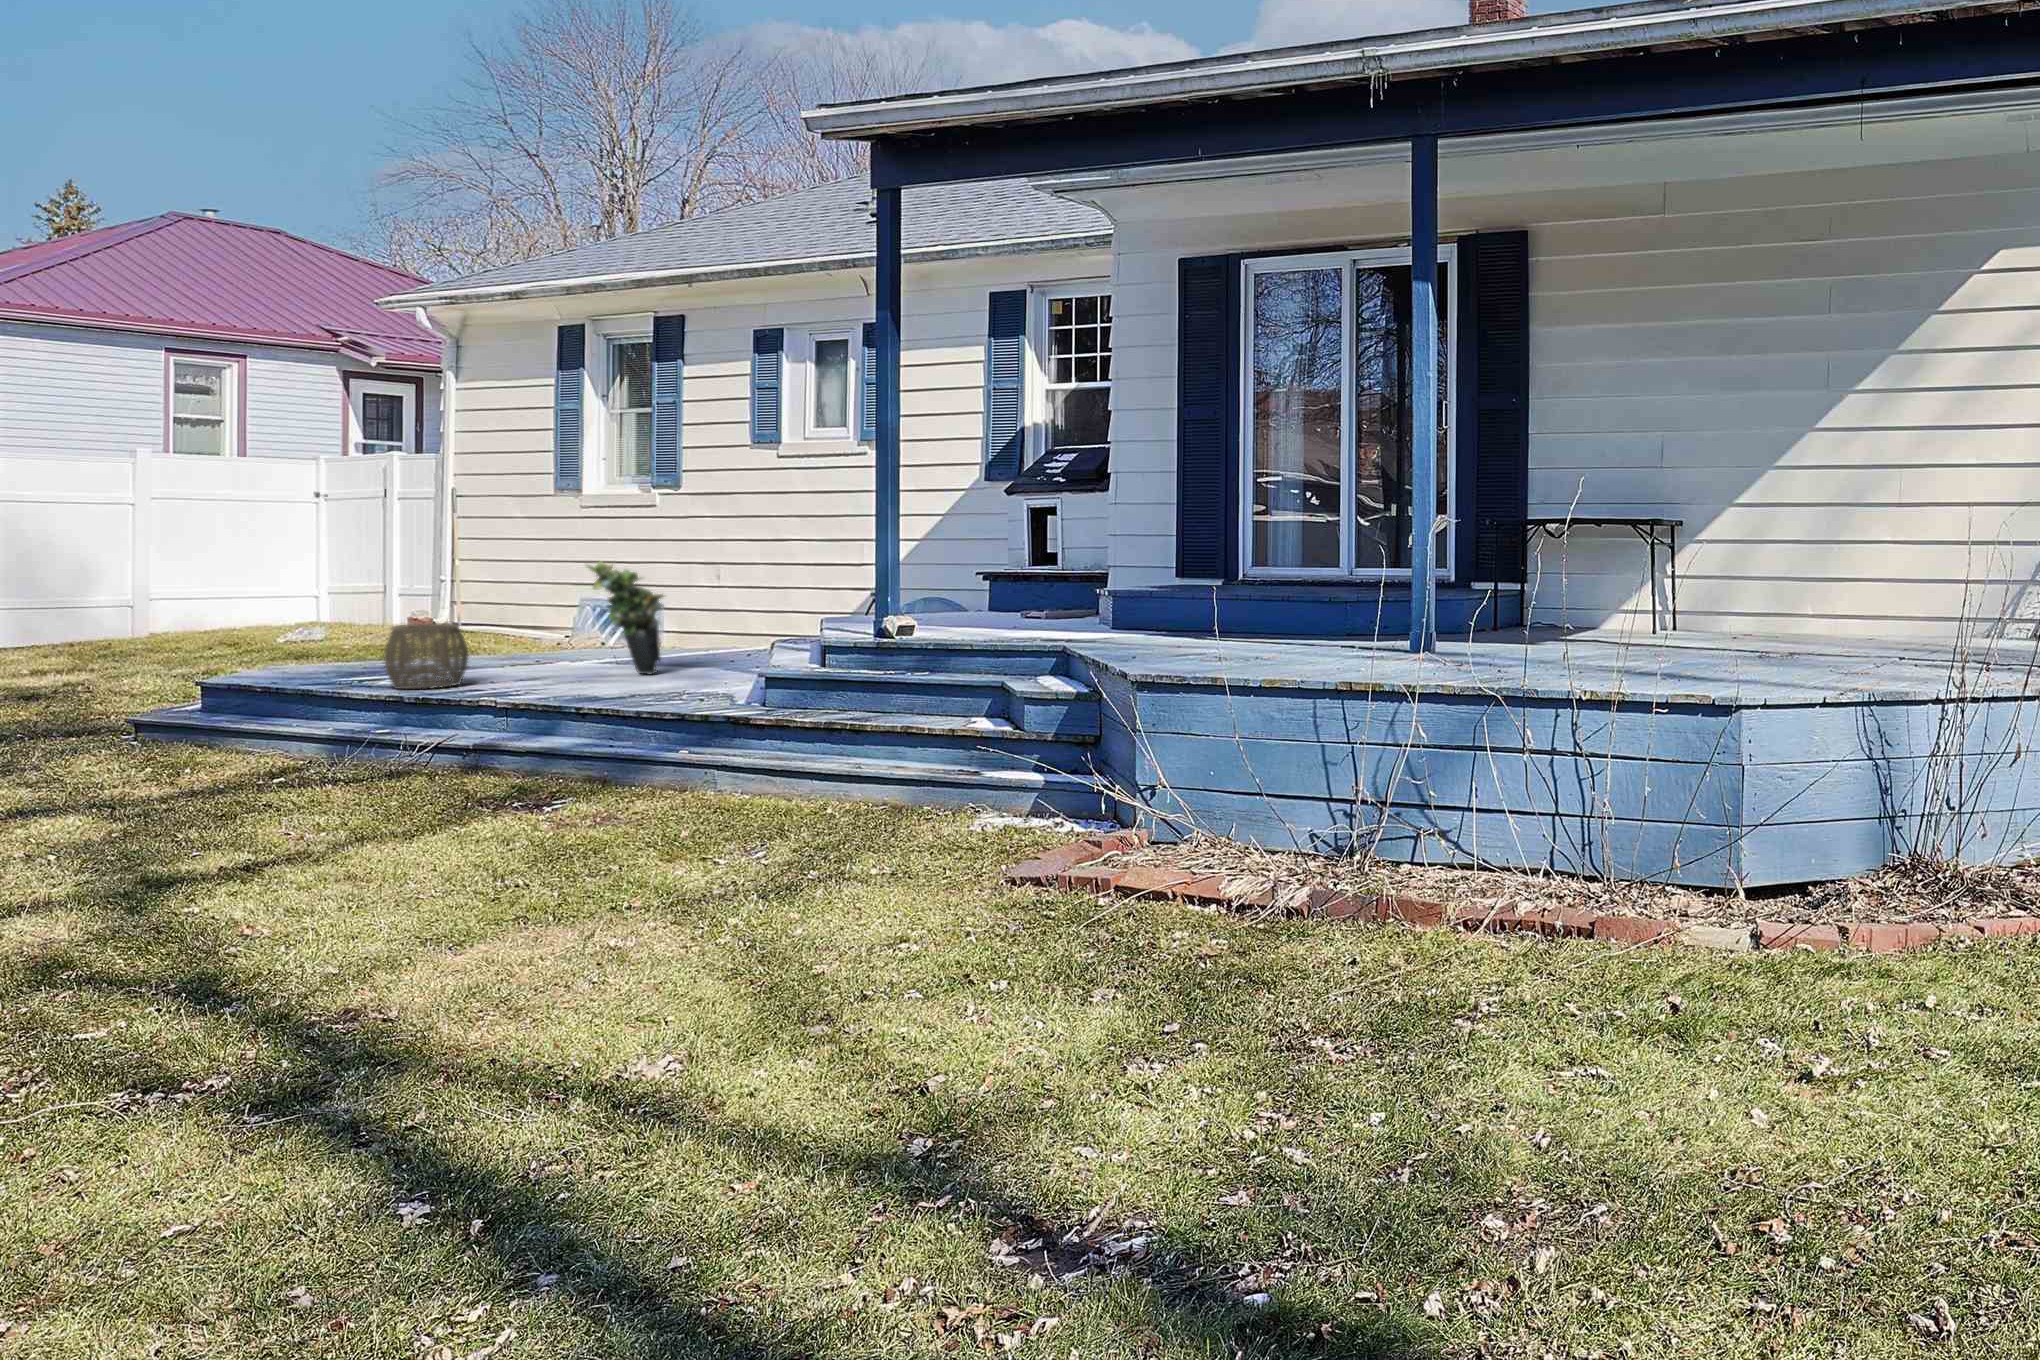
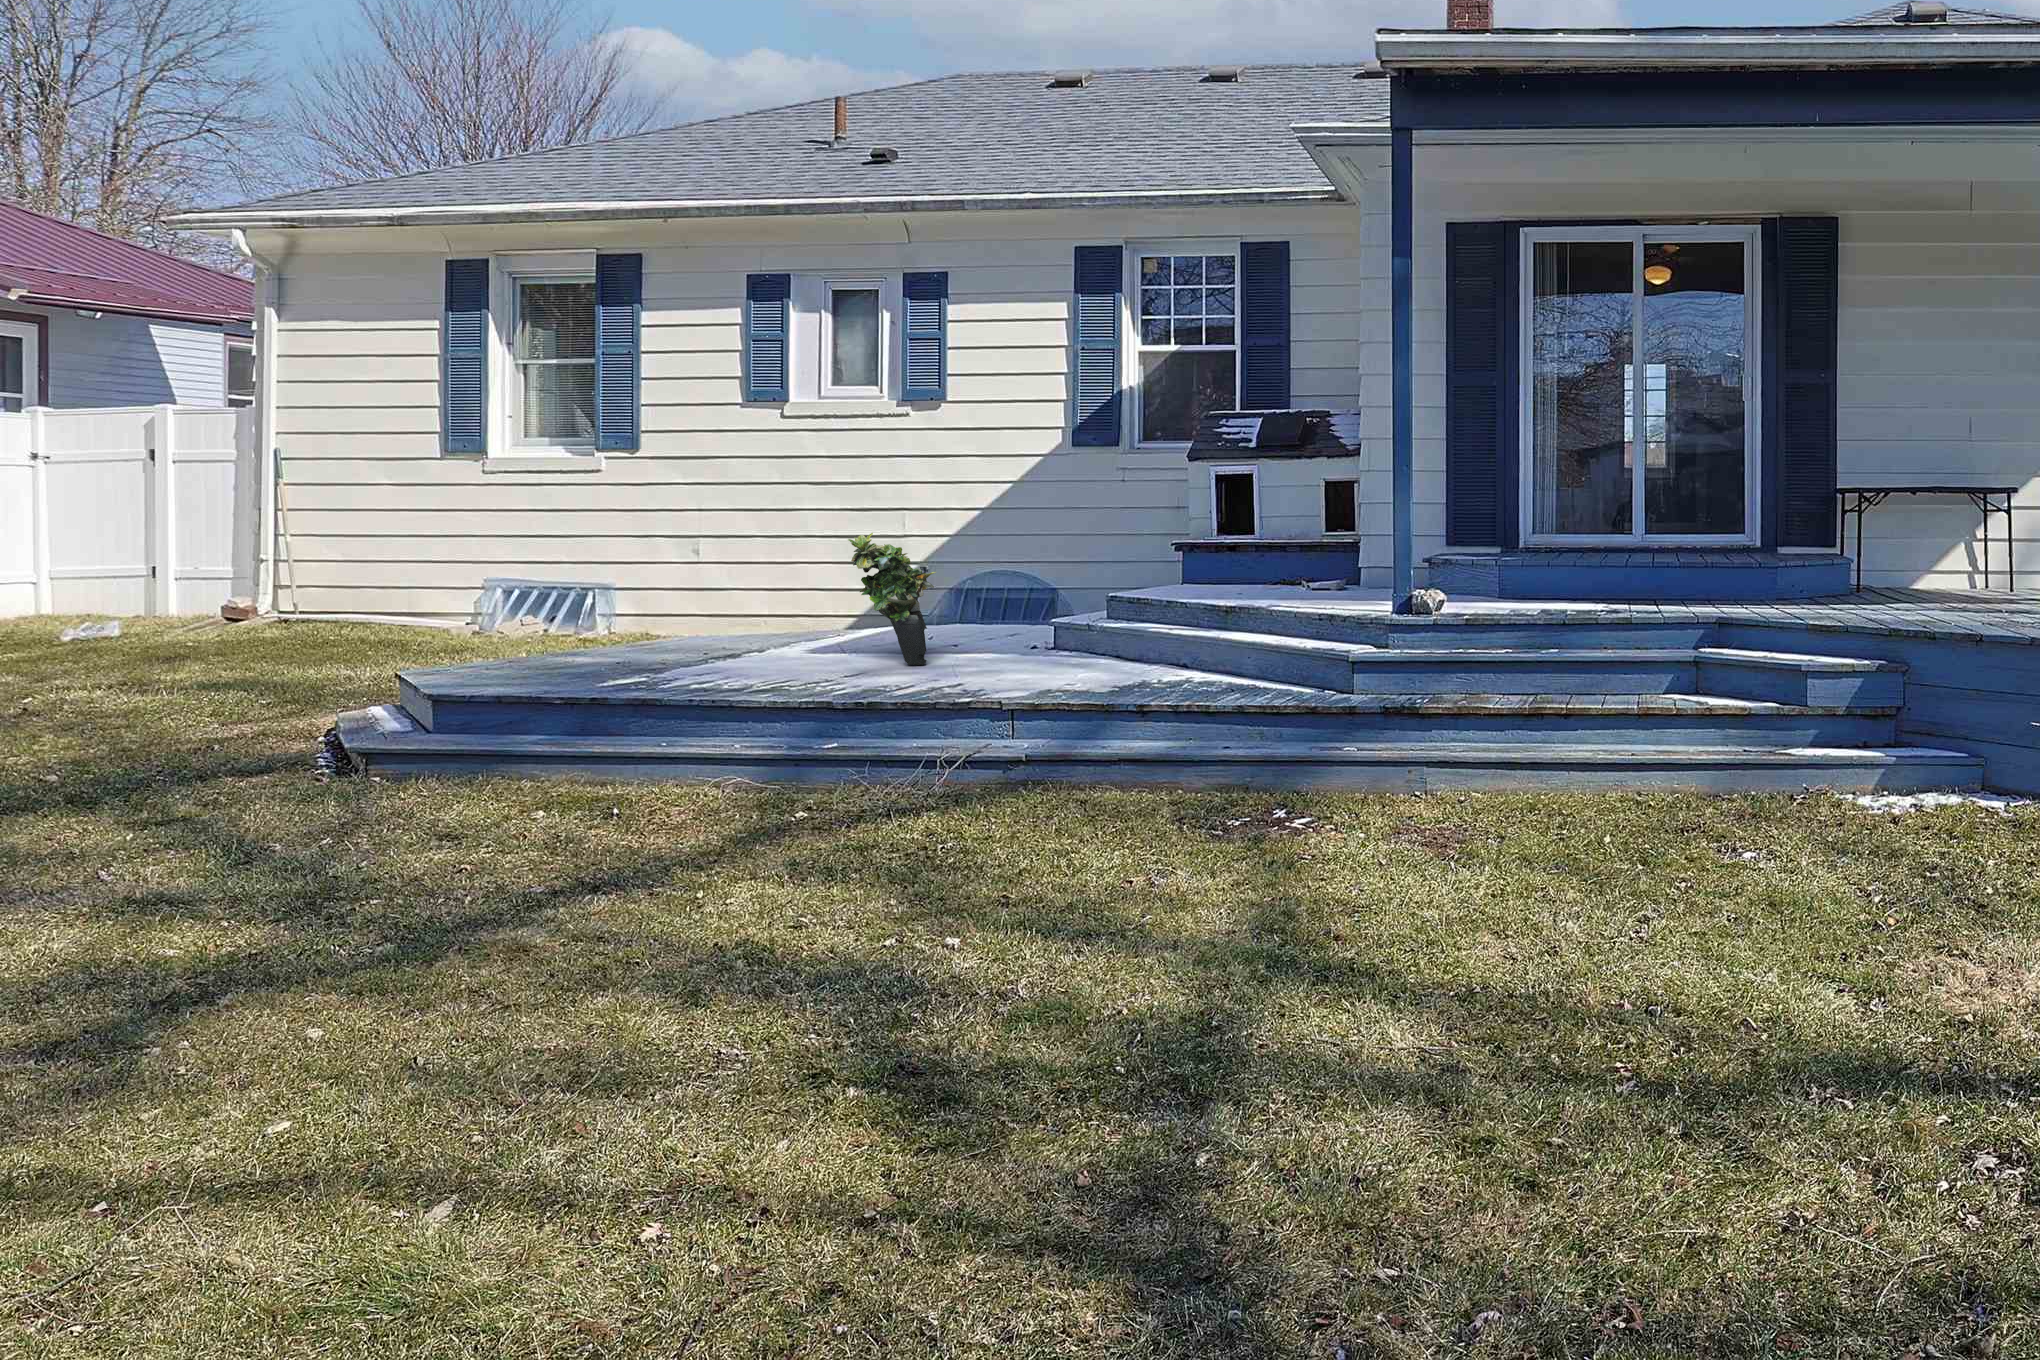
woven basket: present [384,623,468,689] -> none [648,611,748,693]

